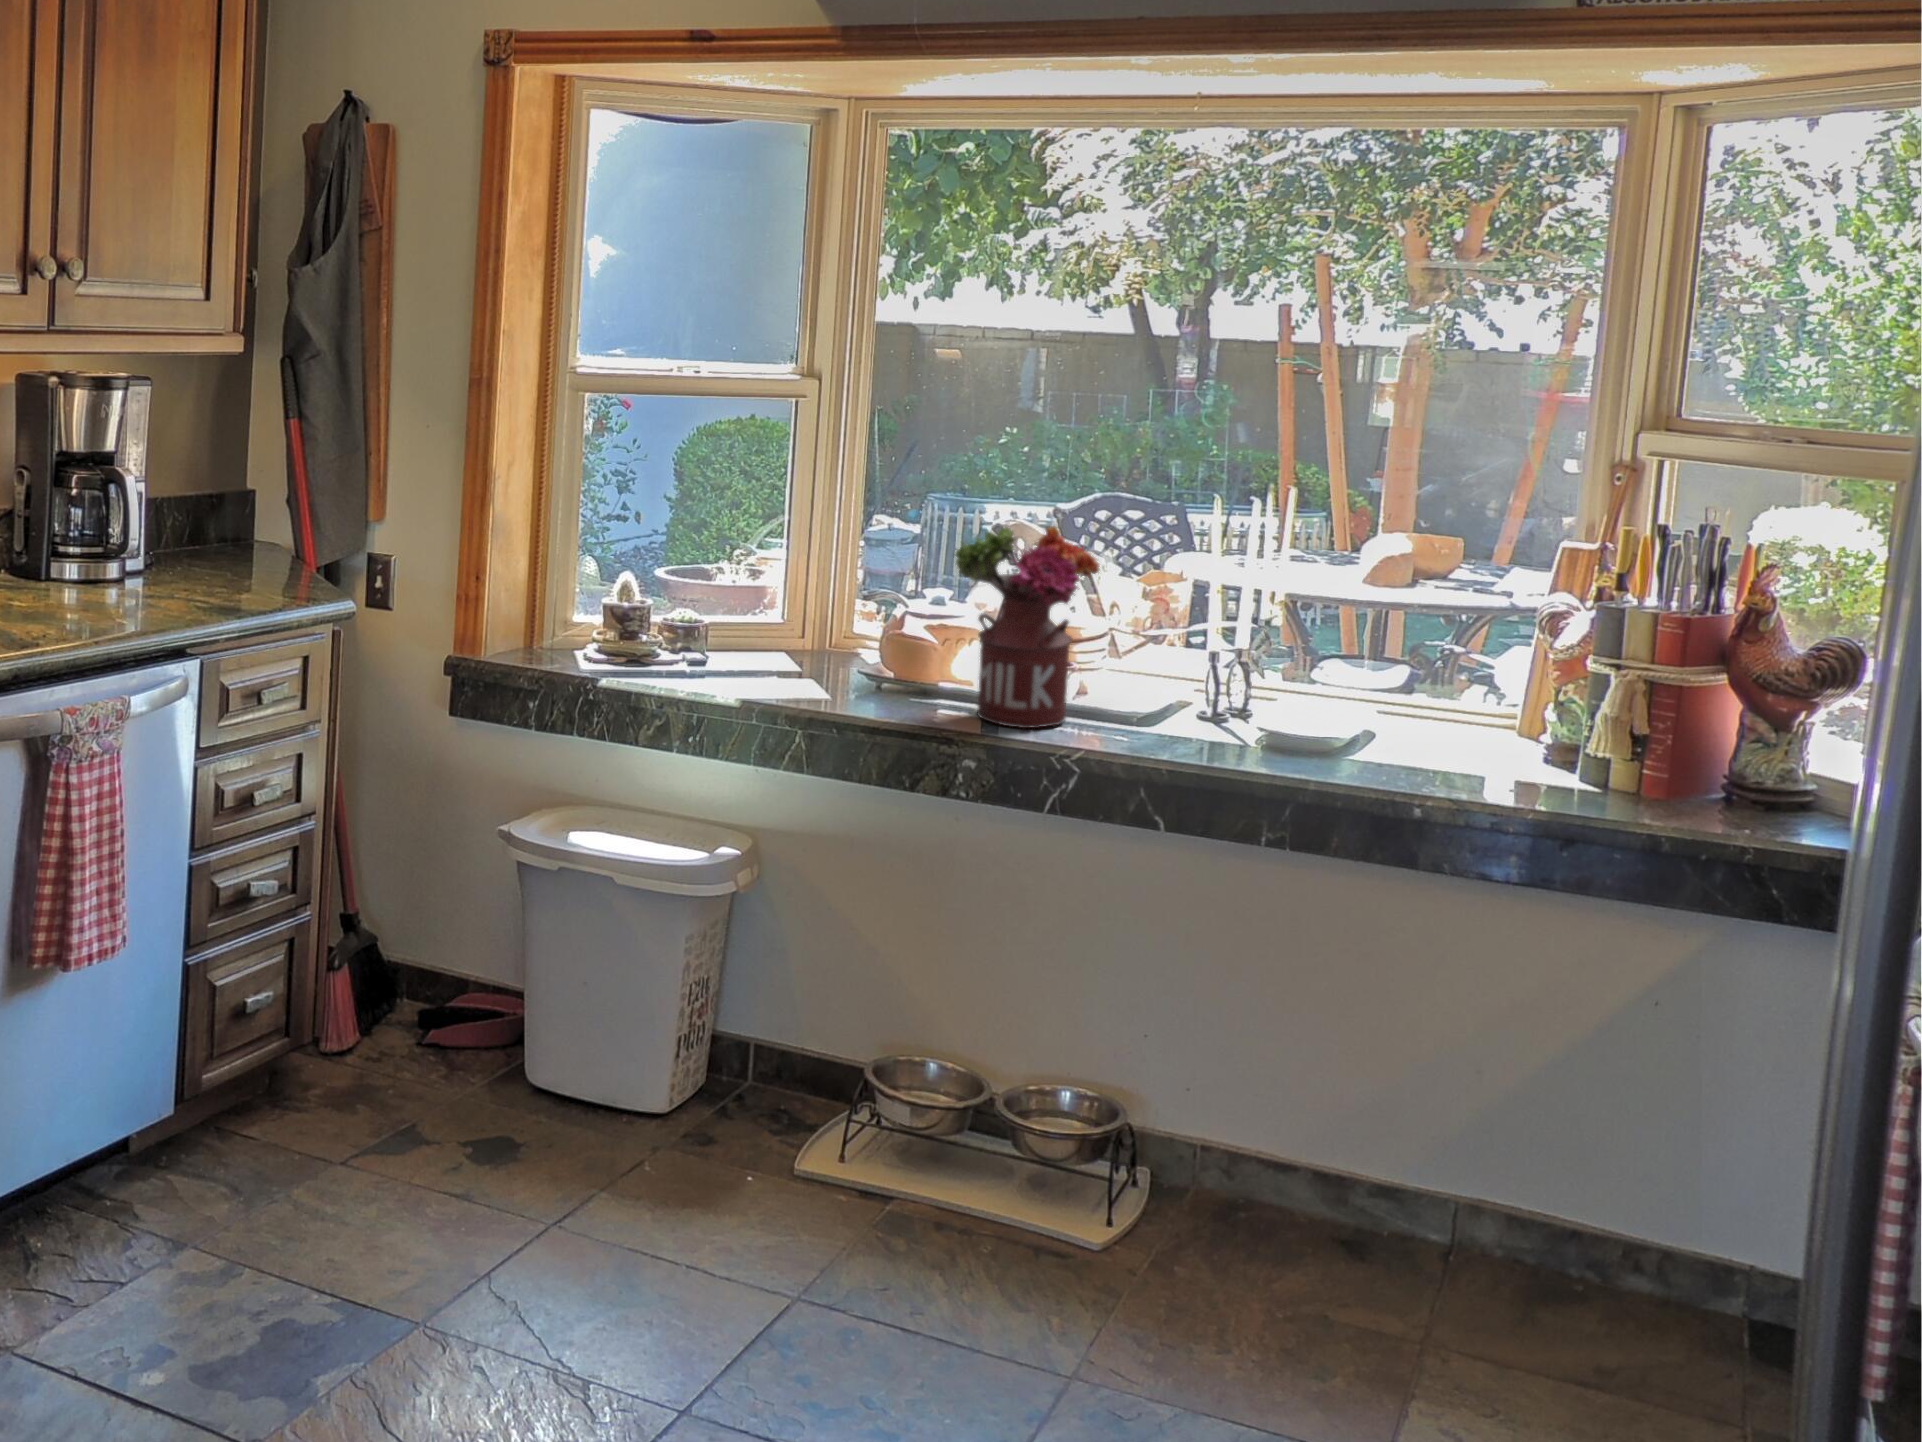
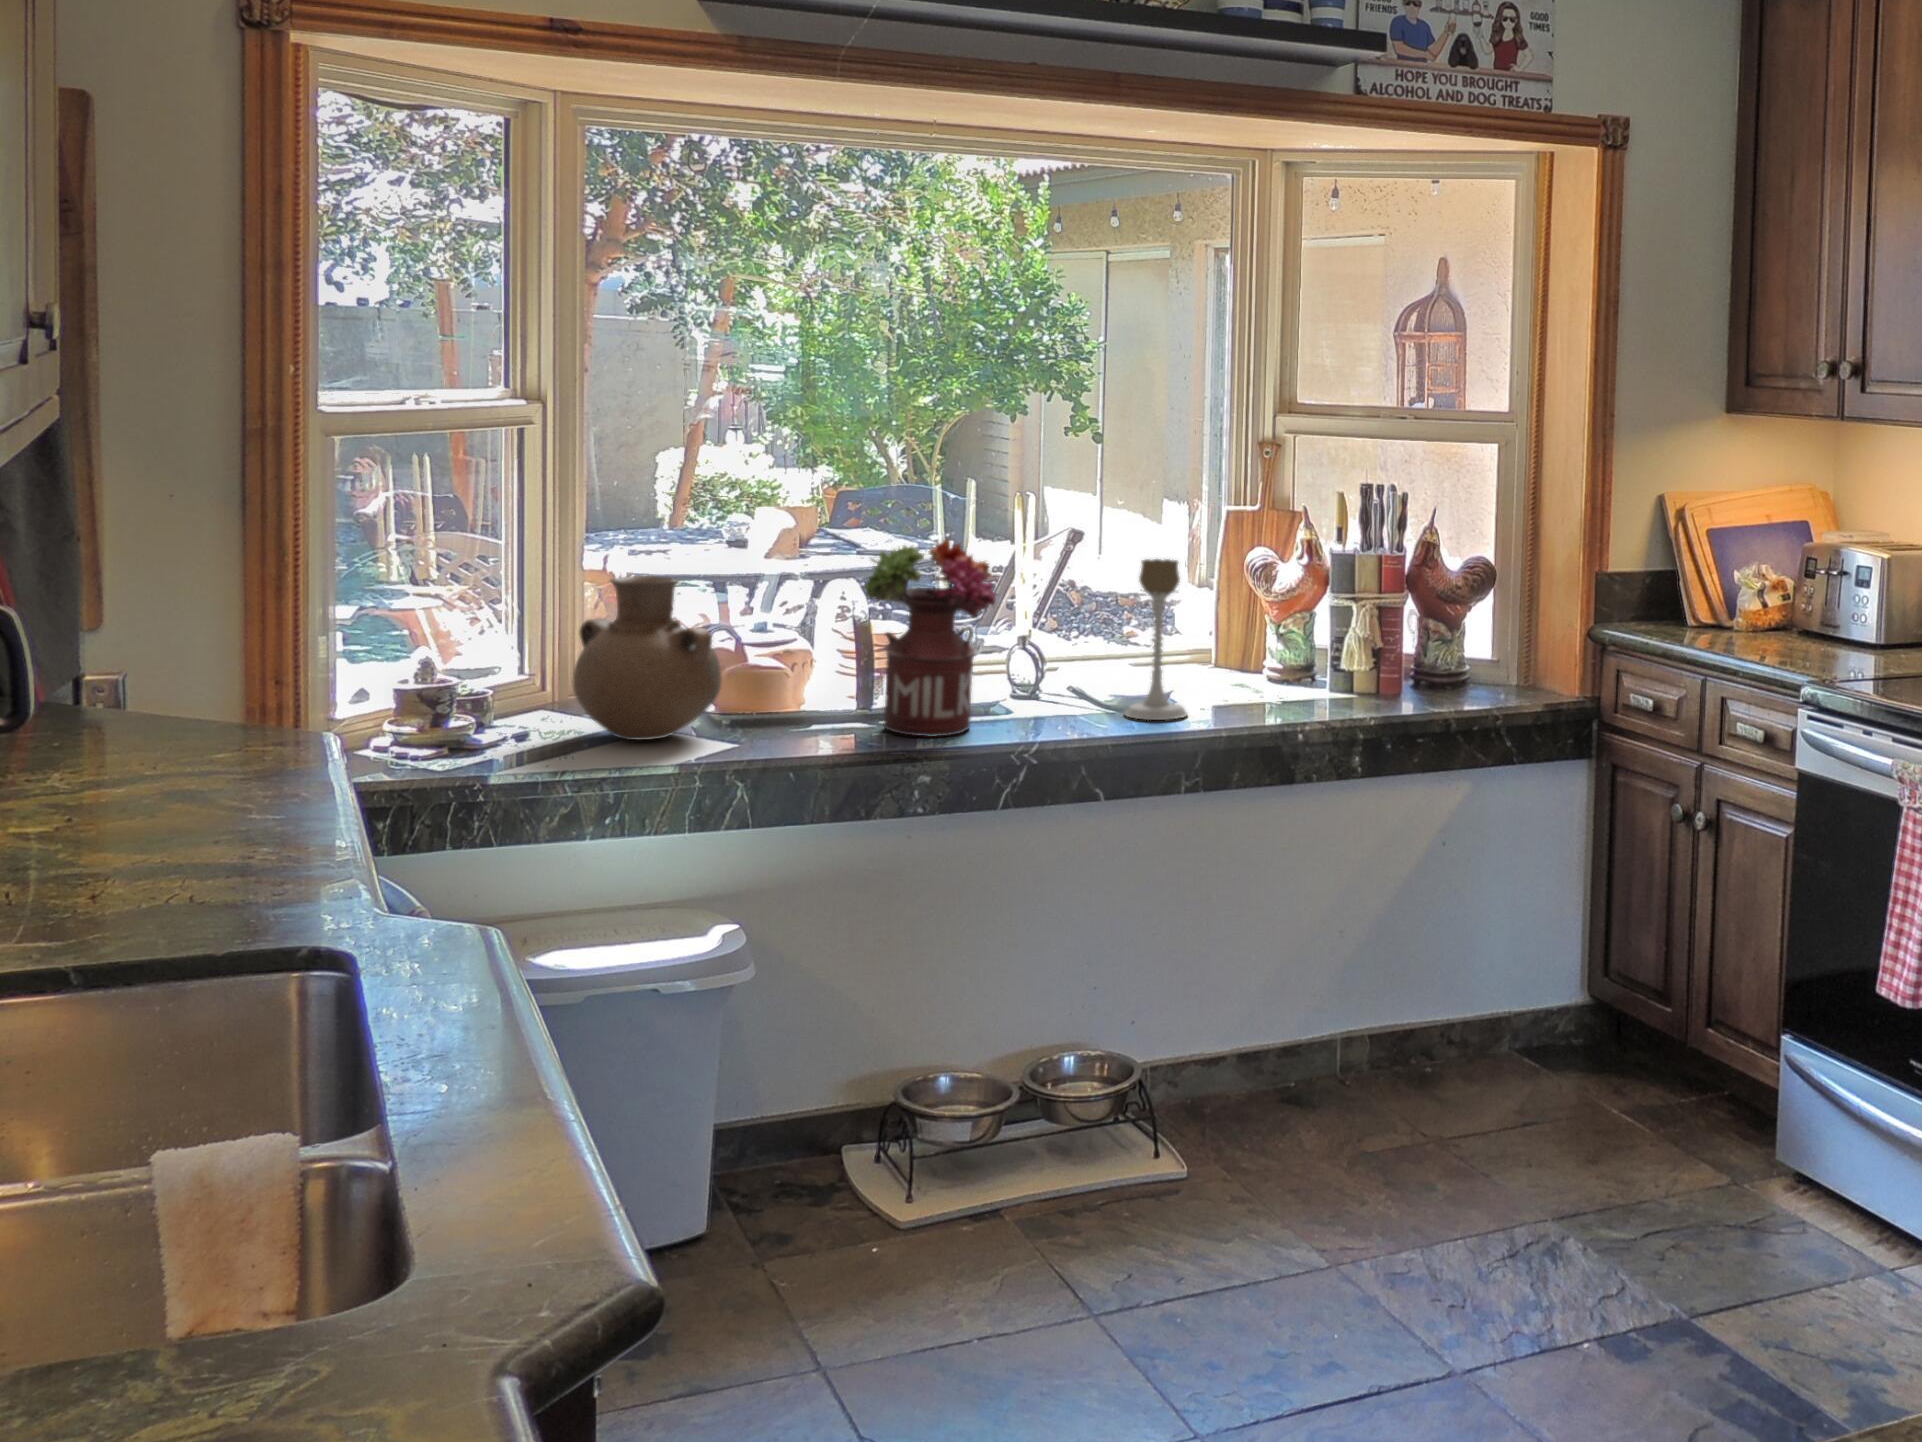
vase: none [727,531,857,682] -> present [573,576,722,740]
candle holder: none [1240,573,1319,760] -> present [1124,559,1187,720]

